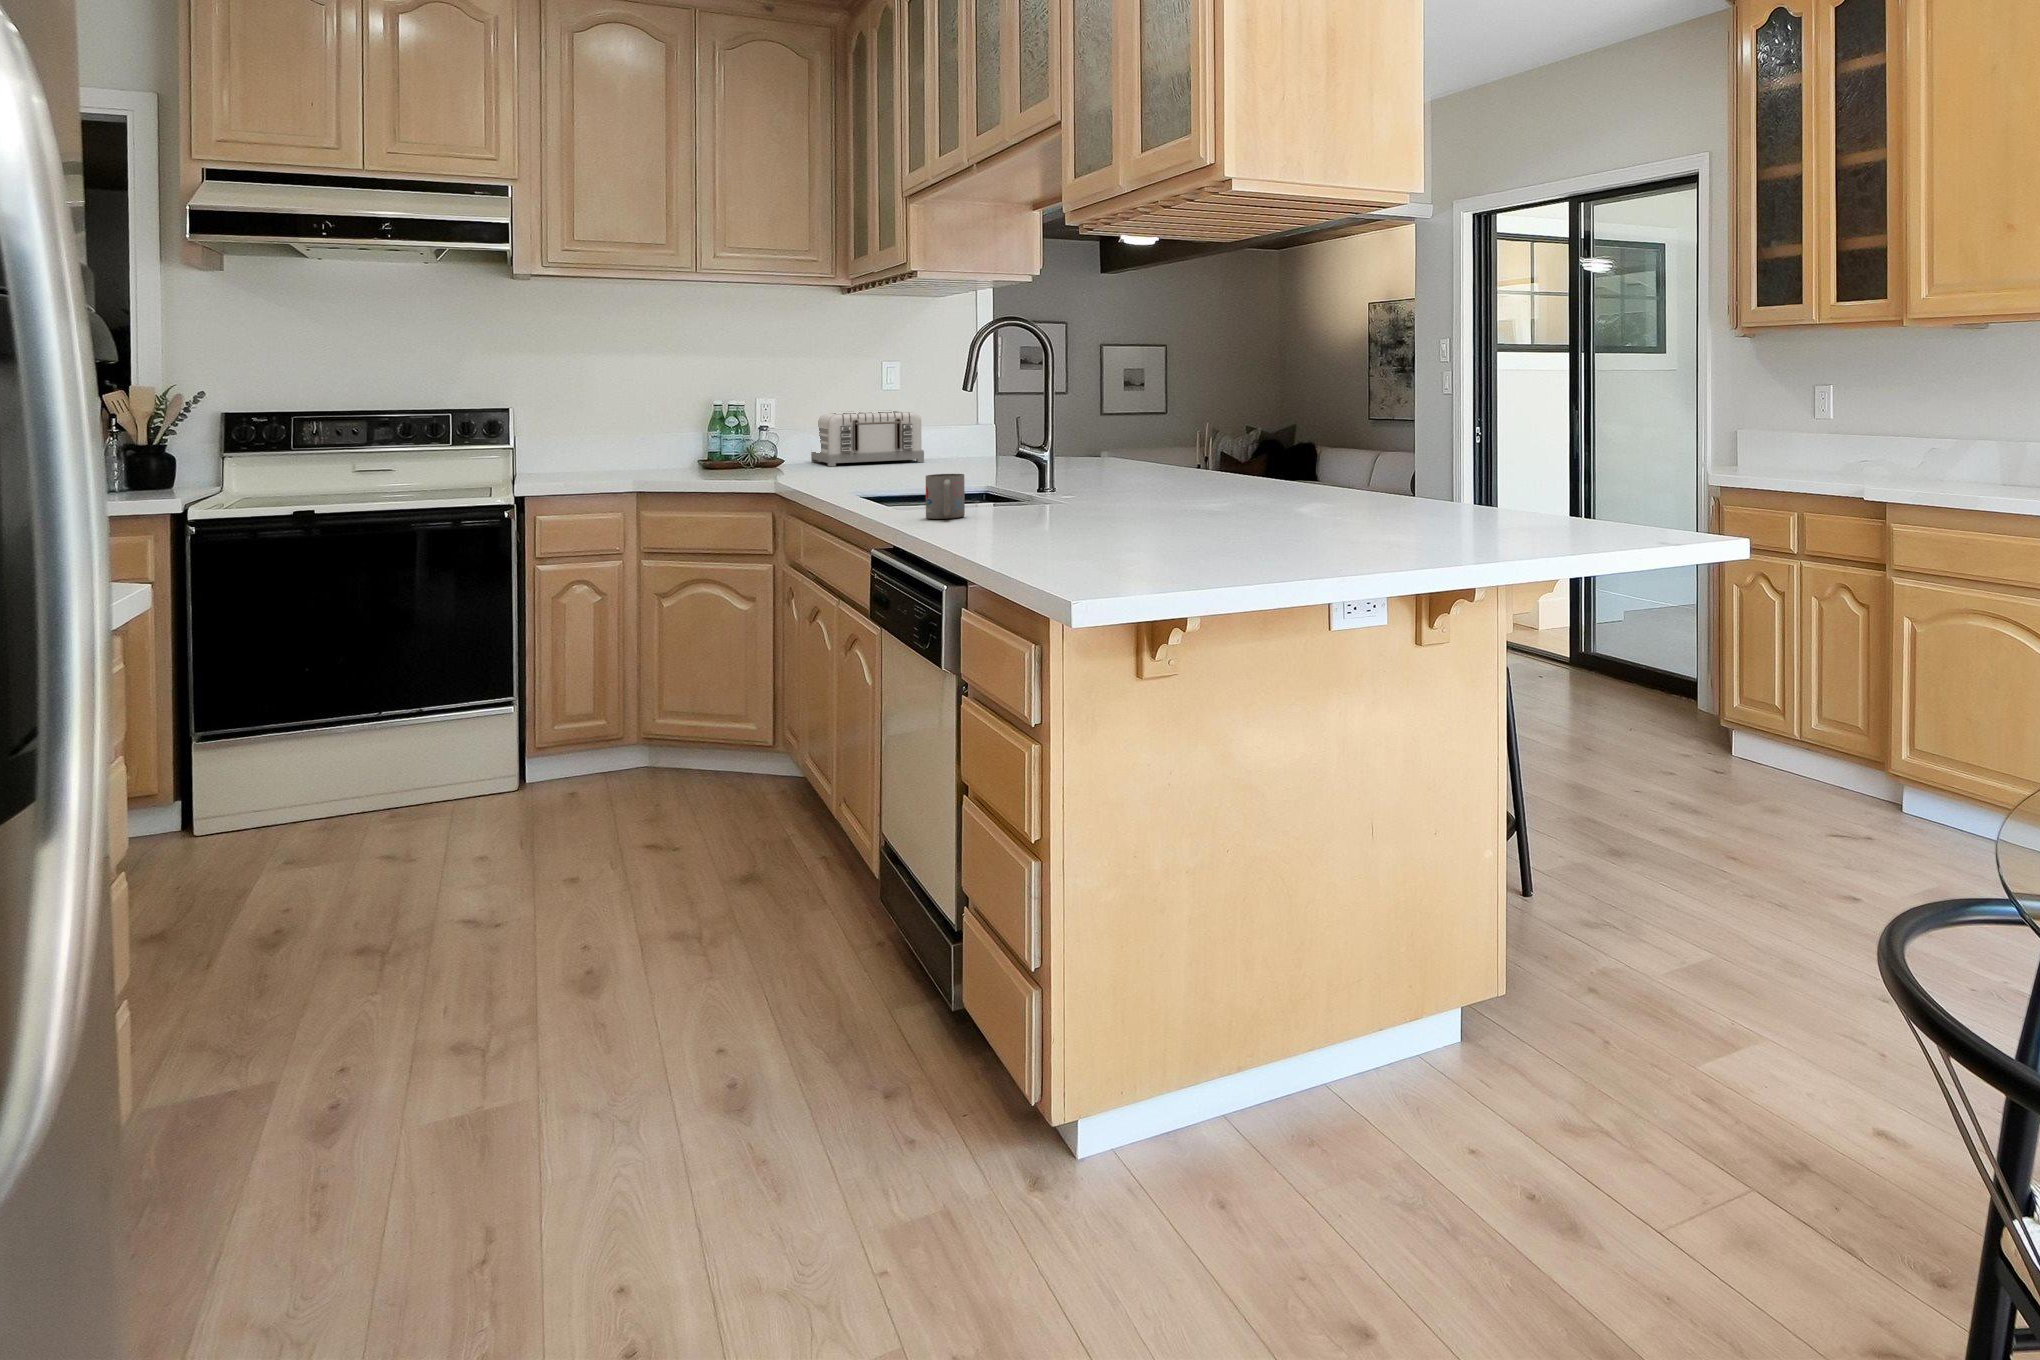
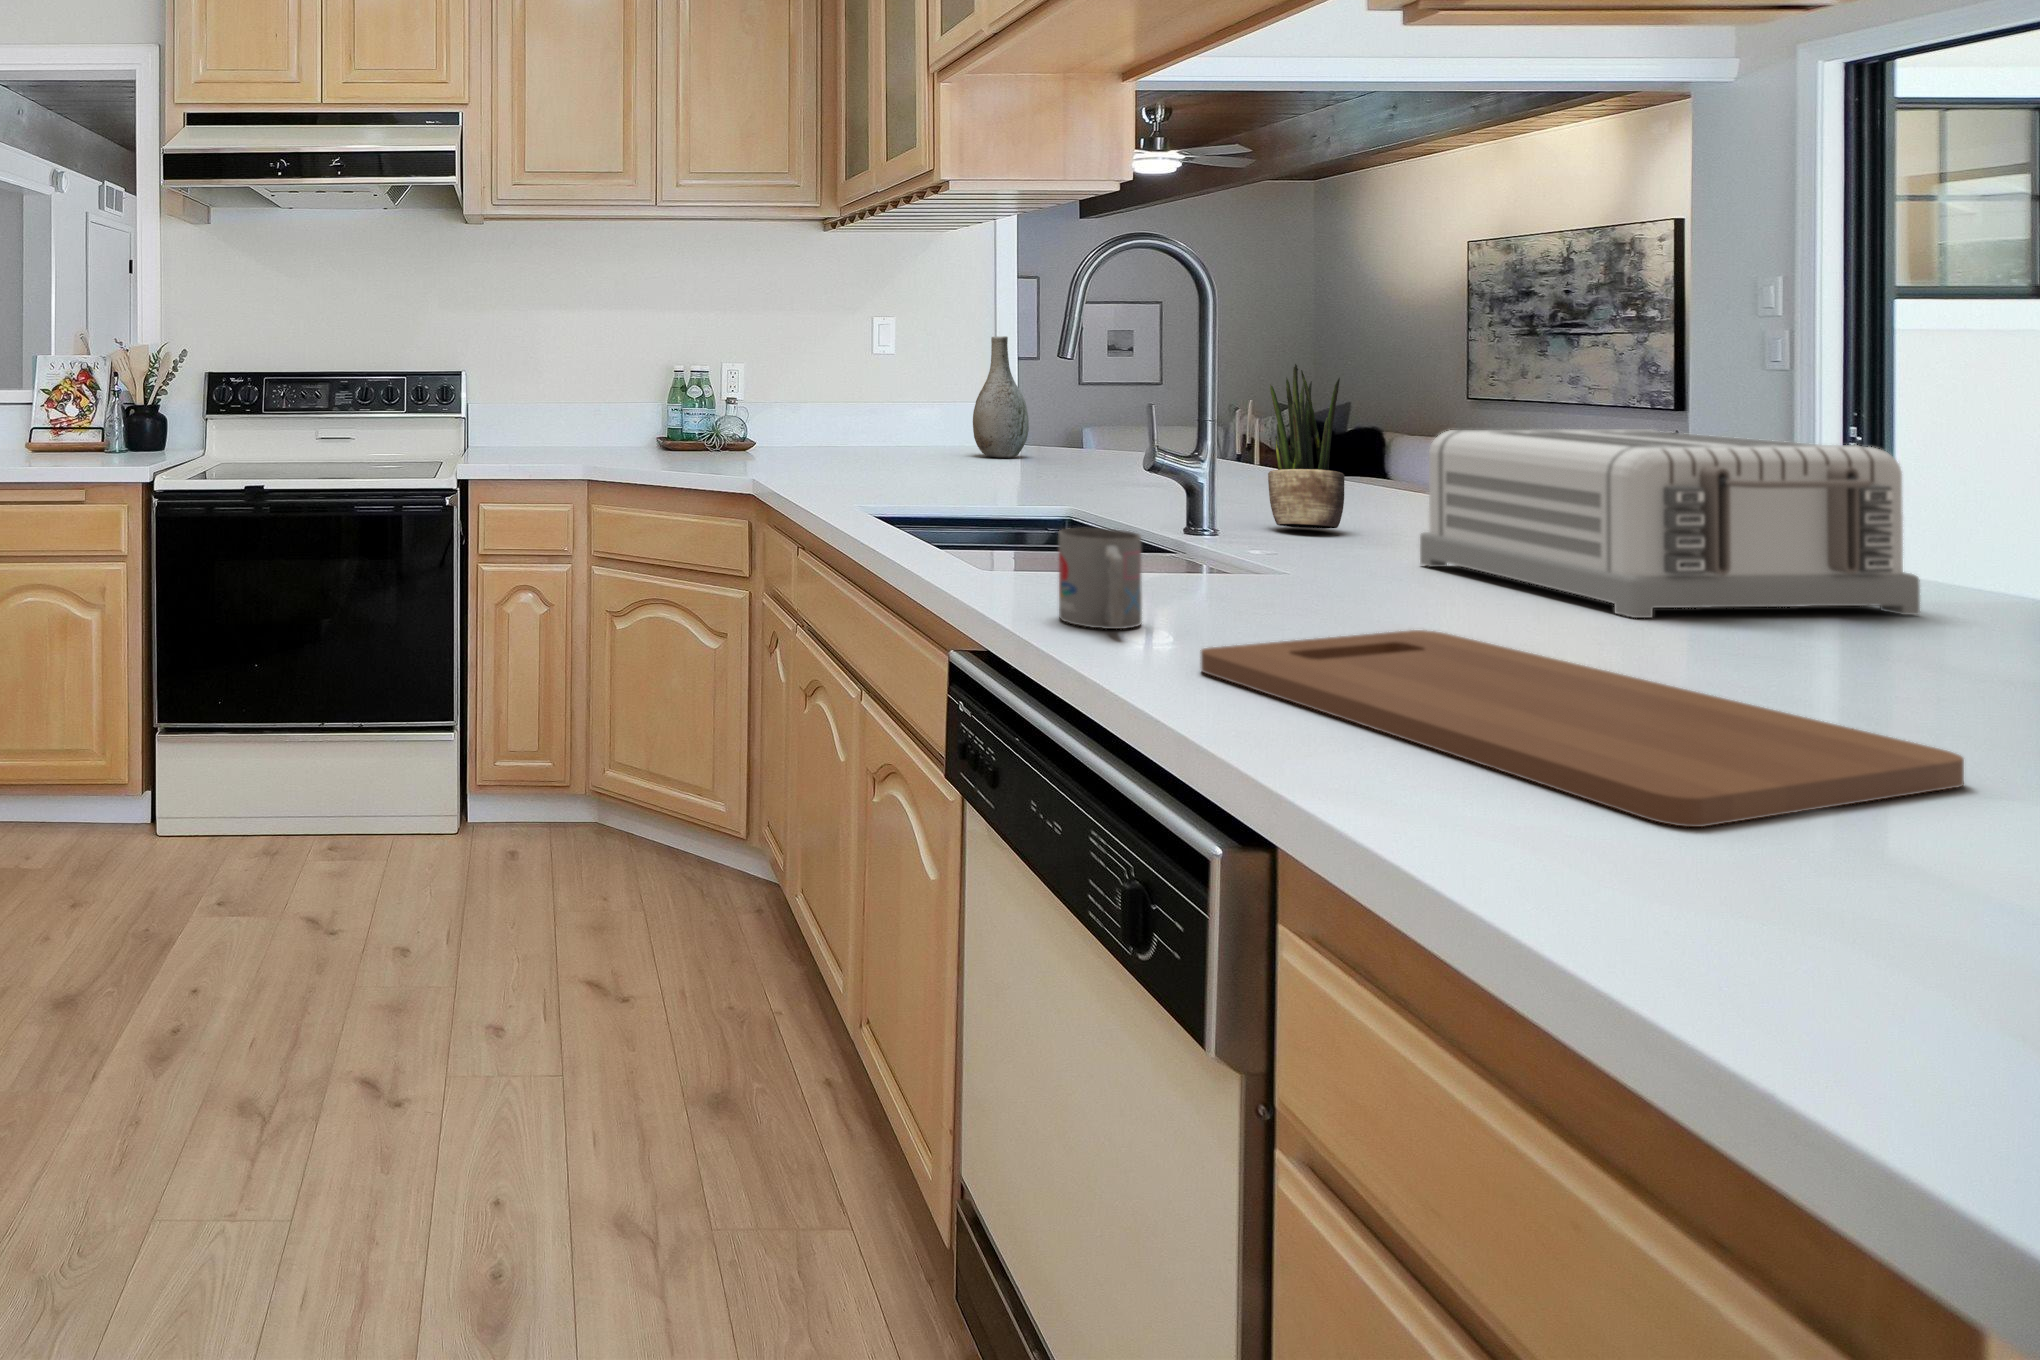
vase: none [956,374,996,461] -> present [973,336,1029,458]
potted plant: none [1089,391,1126,483] -> present [1268,364,1344,529]
toaster: present [811,410,924,466] -> present [1420,429,1920,618]
cutting board: none [971,506,1188,539] -> present [1200,630,1964,827]

